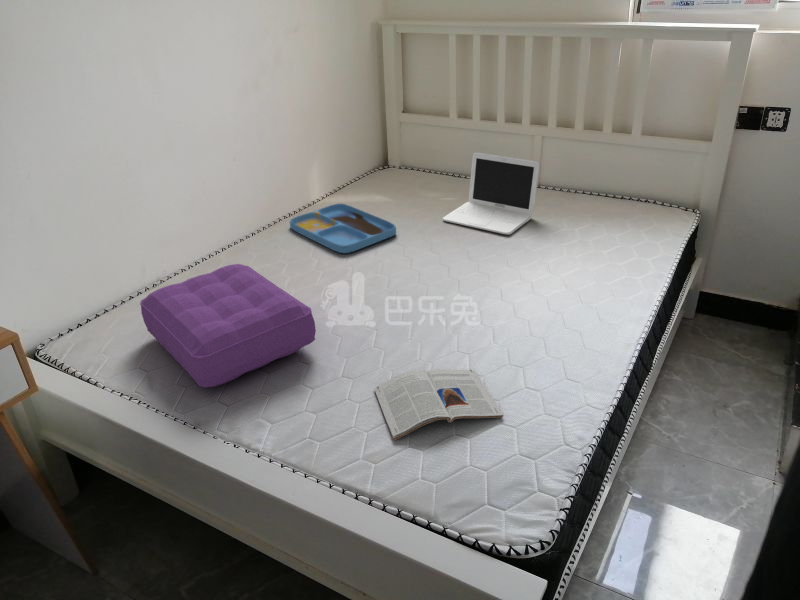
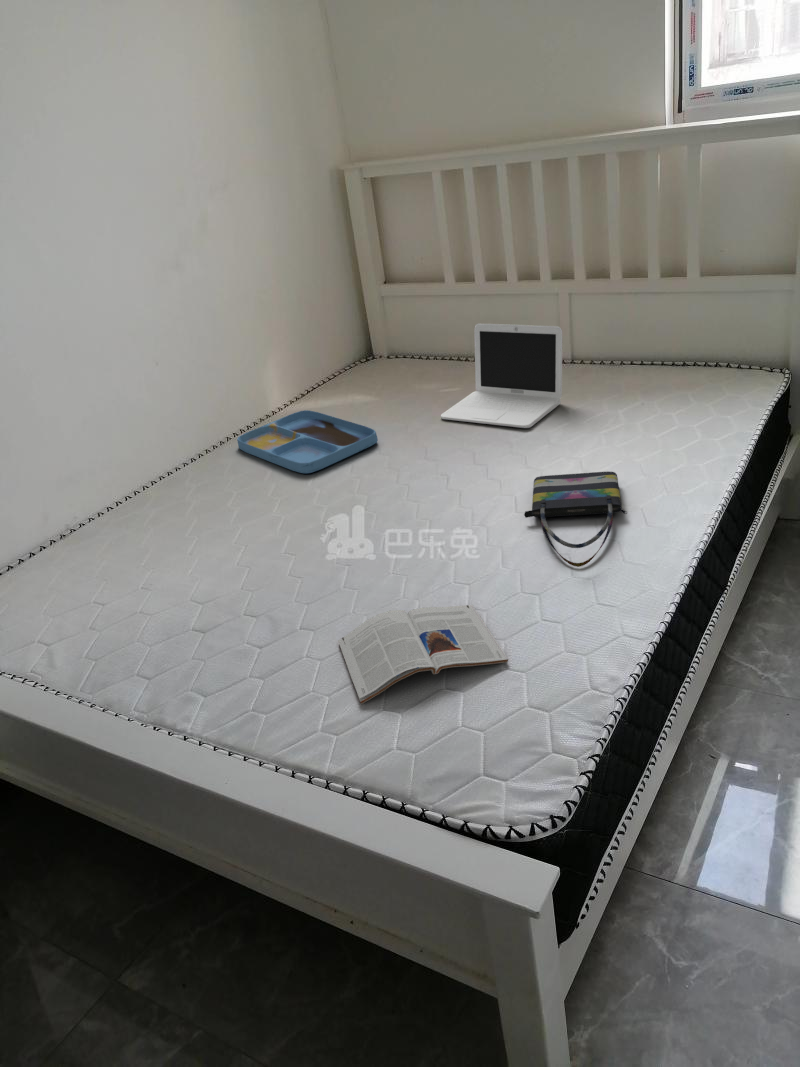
pillow: present [140,264,316,387] -> none [32,497,261,658]
tote bag: none [510,274,586,347] -> present [524,472,627,567]

